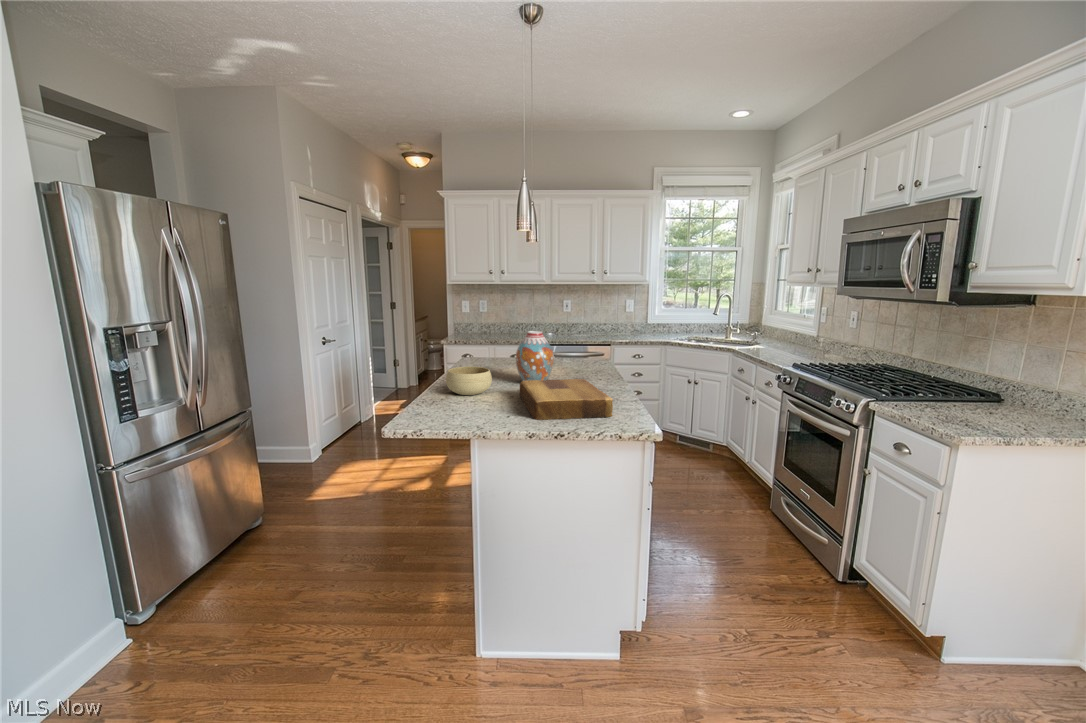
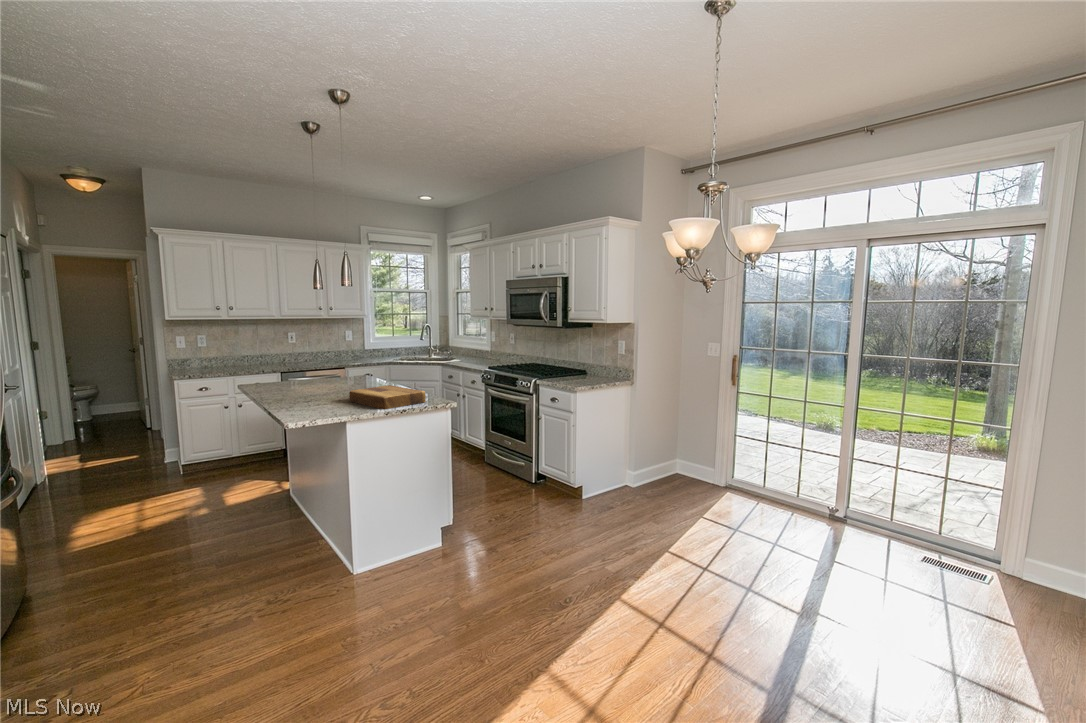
vase: present [516,331,554,381] -> none [328,357,358,395]
bowl: present [446,367,492,395] -> none [290,385,327,406]

